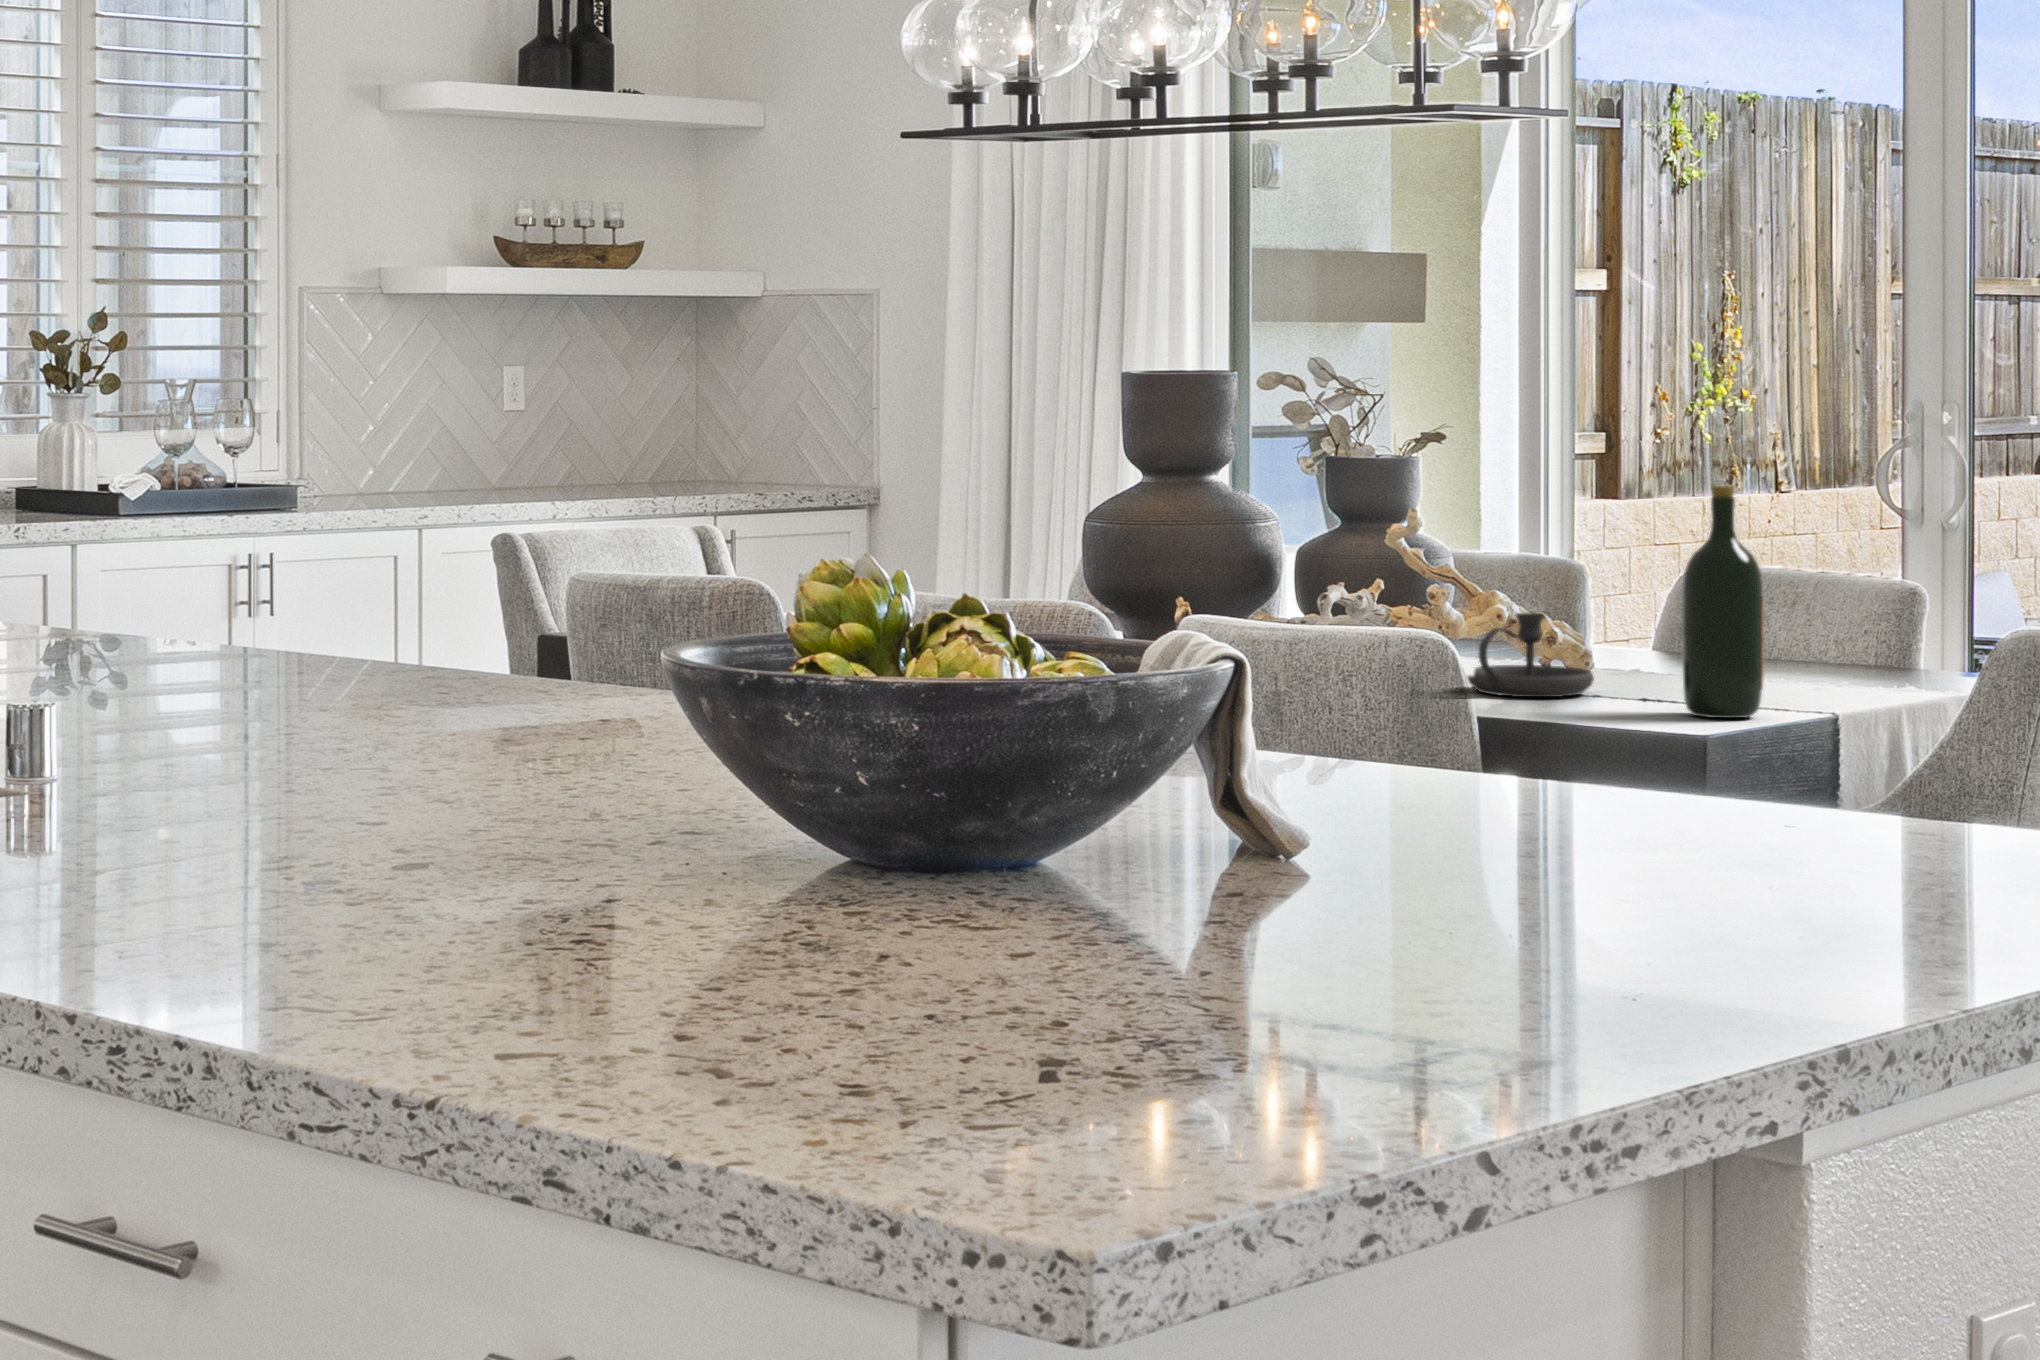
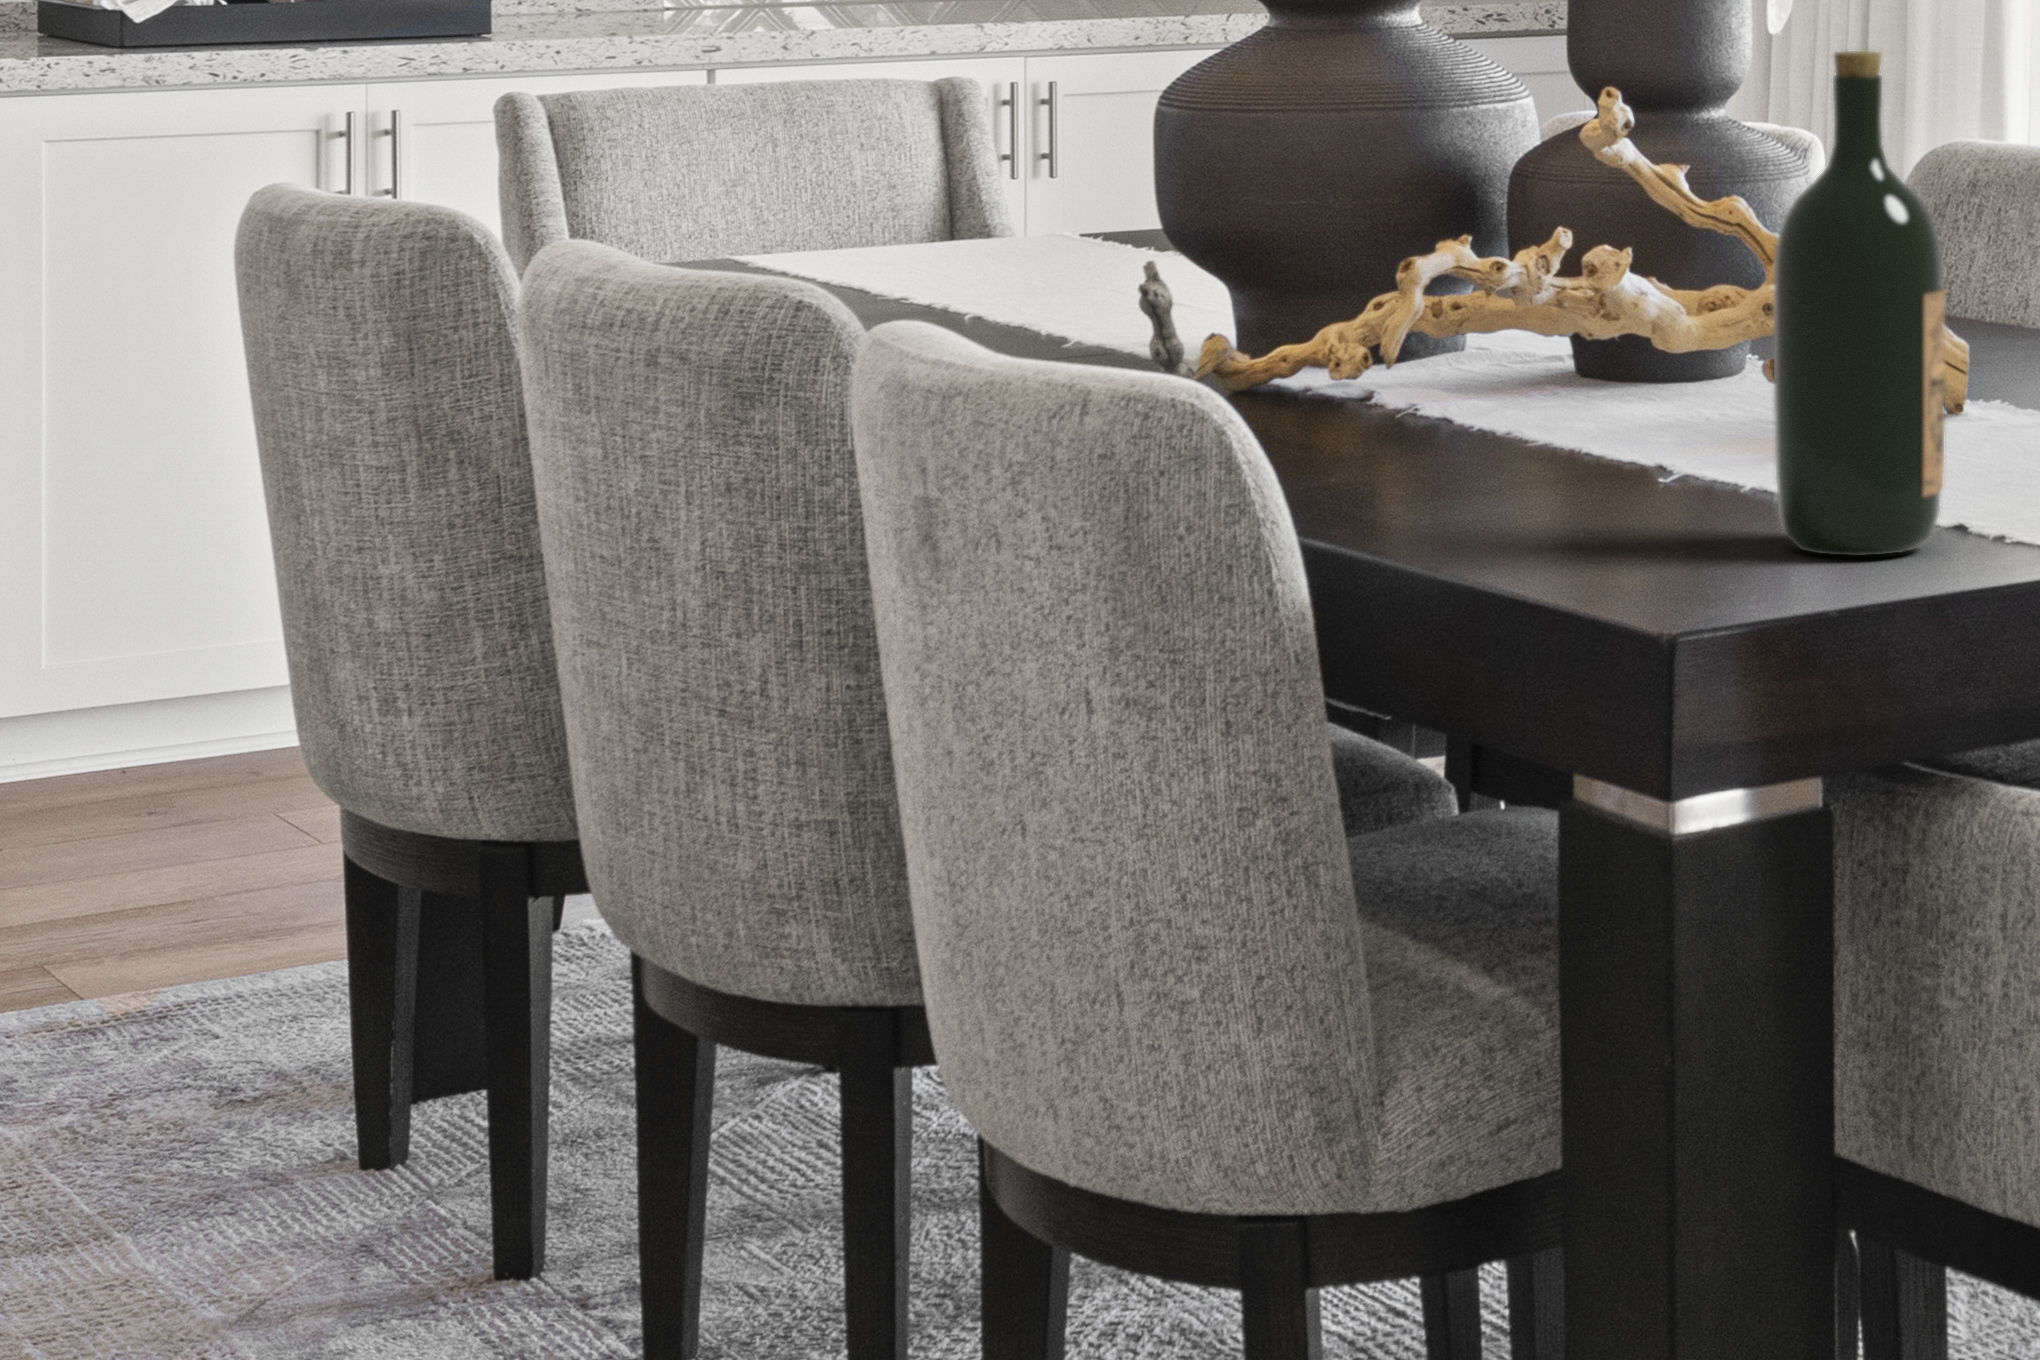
candlestick: present [1467,613,1594,697] -> none [1480,304,1767,485]

